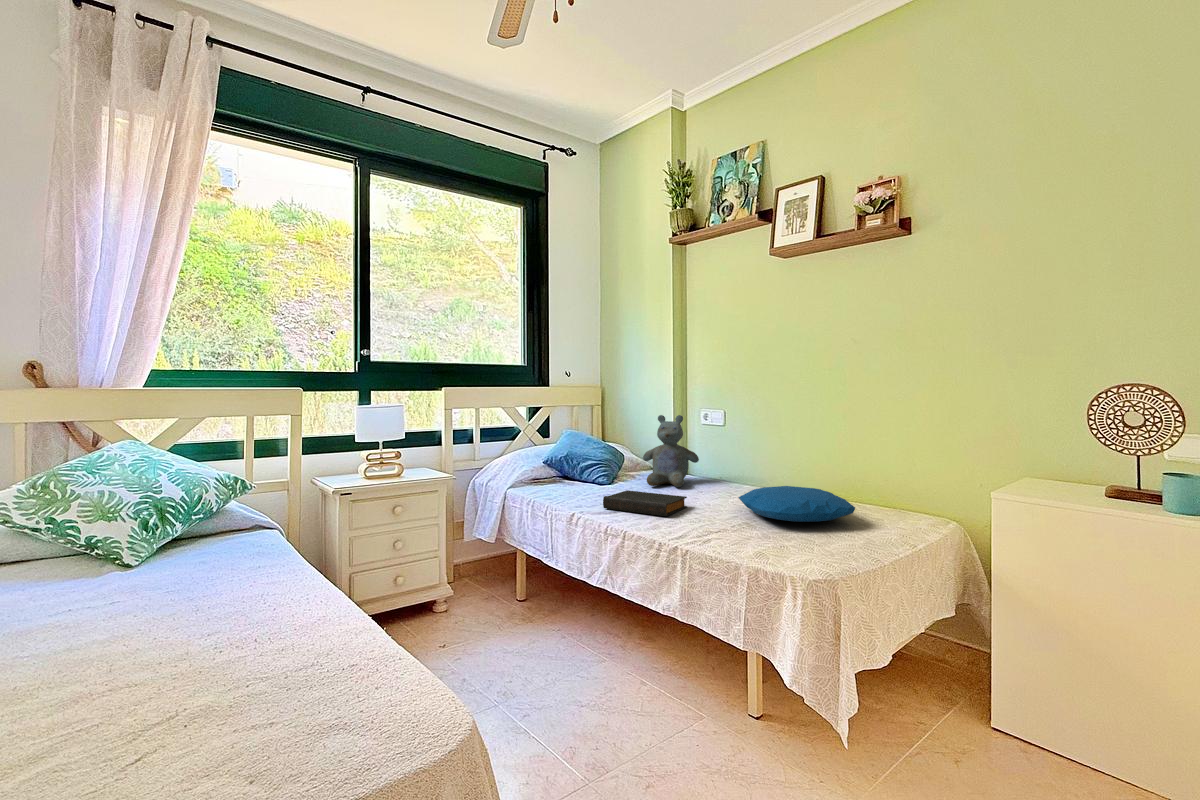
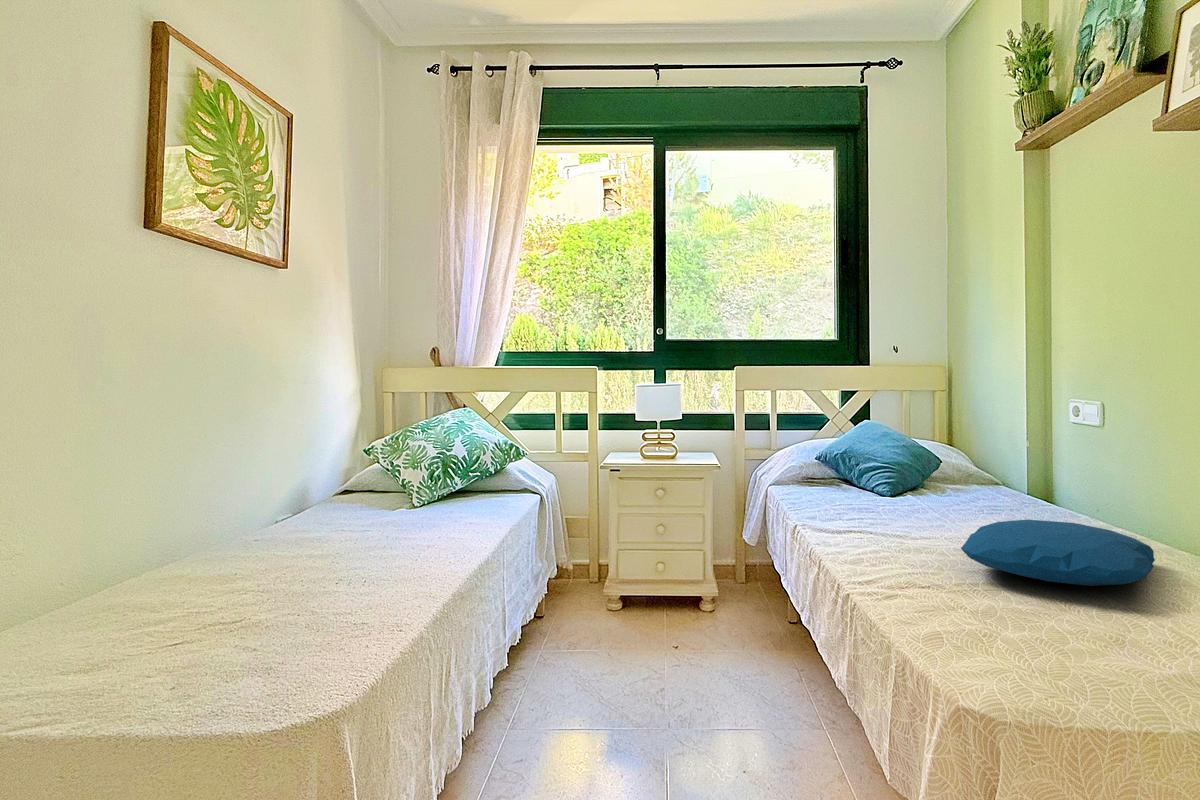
stuffed bear: present [643,415,699,487] -> none [928,404,1020,506]
book: present [603,490,687,516] -> none [816,499,923,536]

